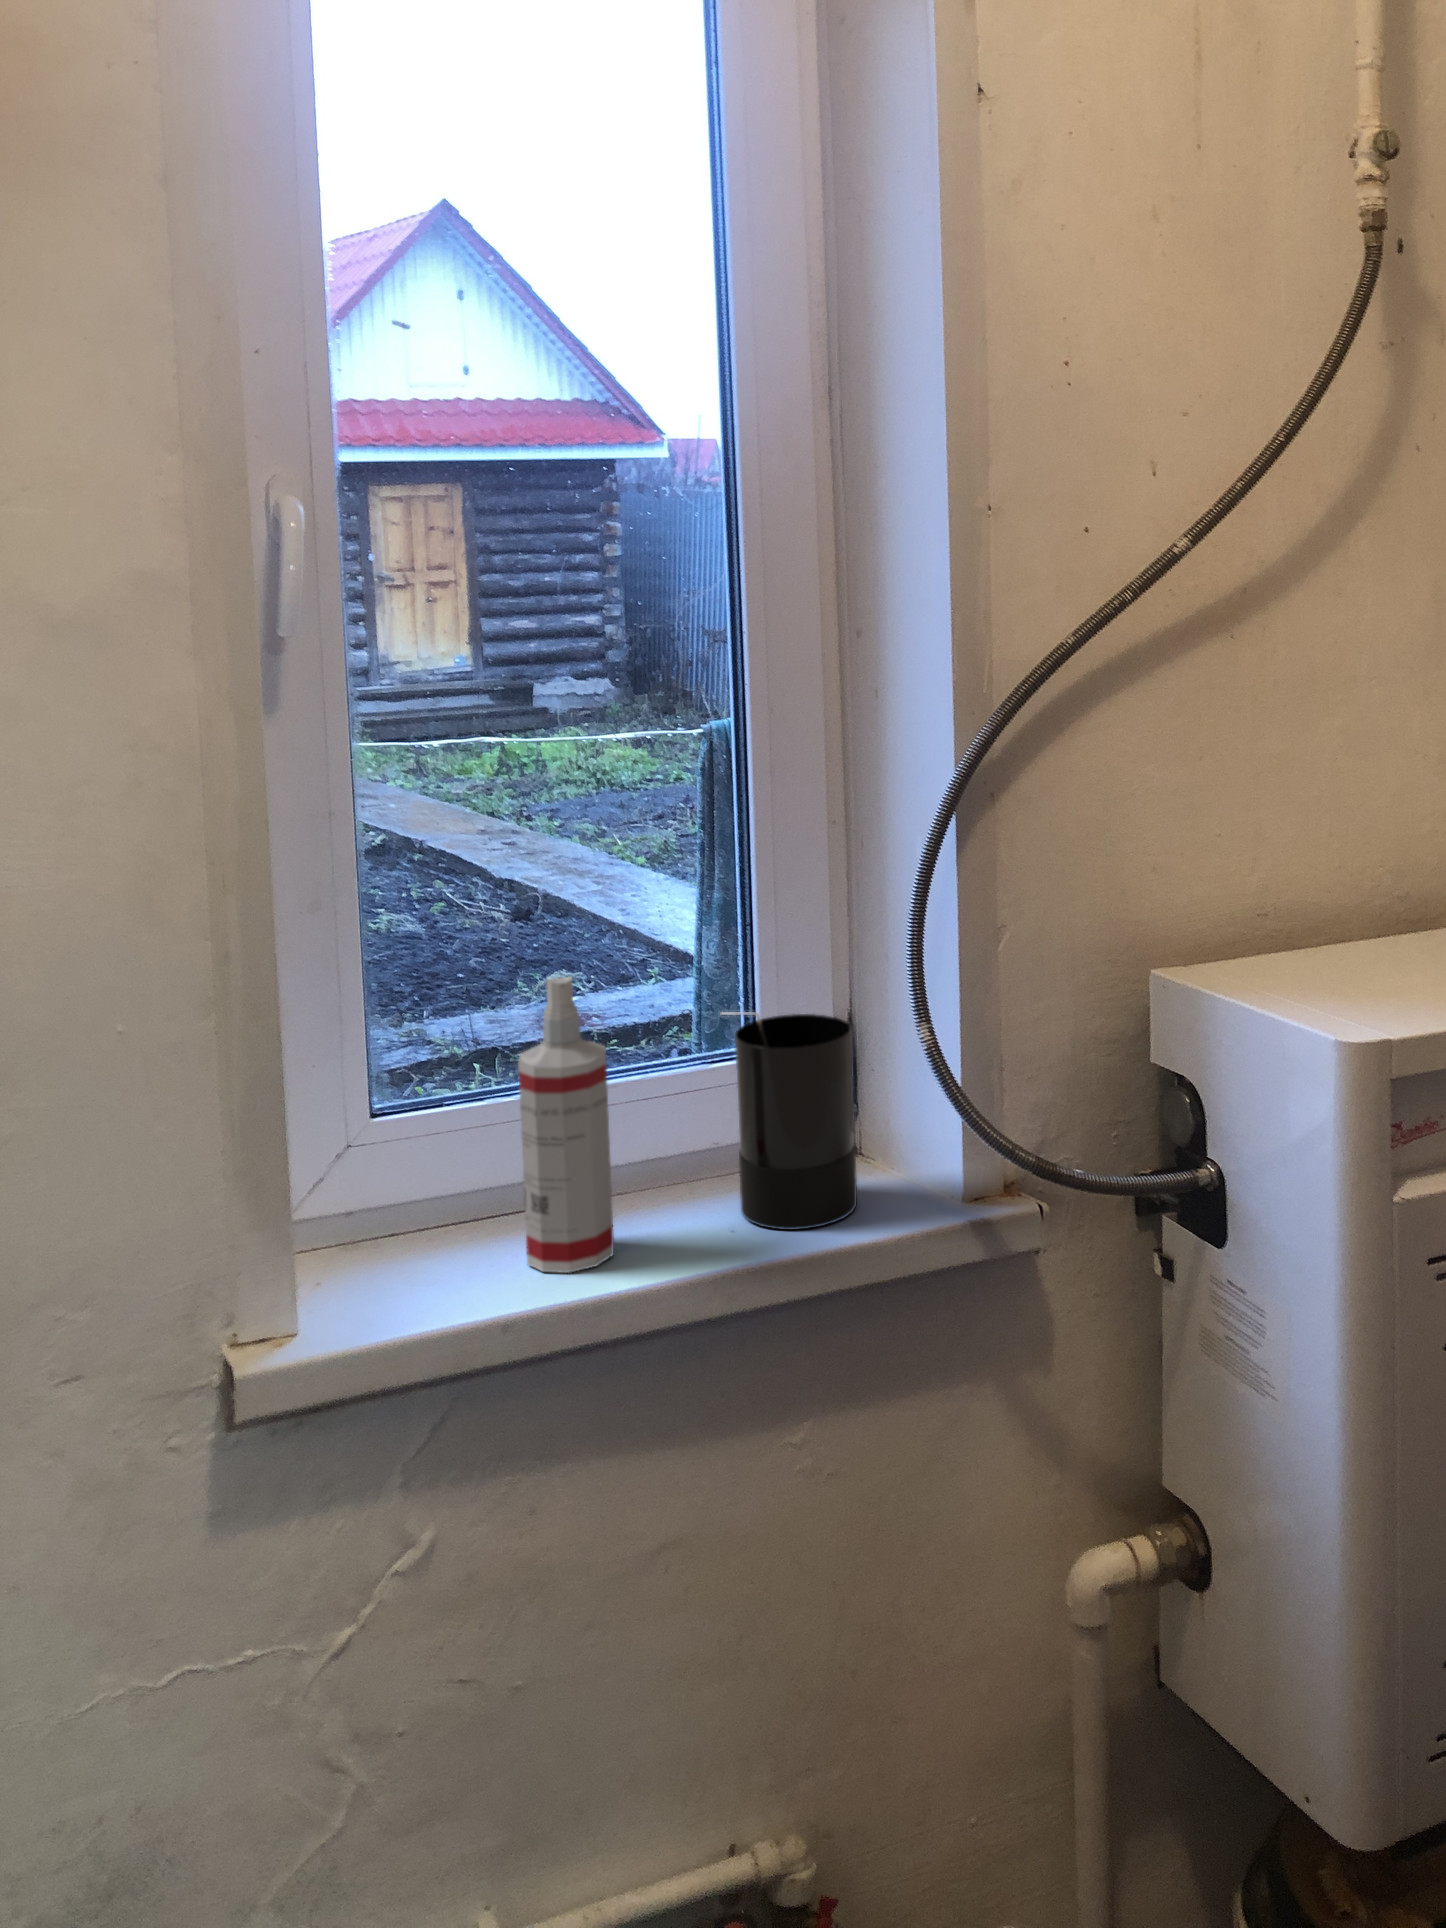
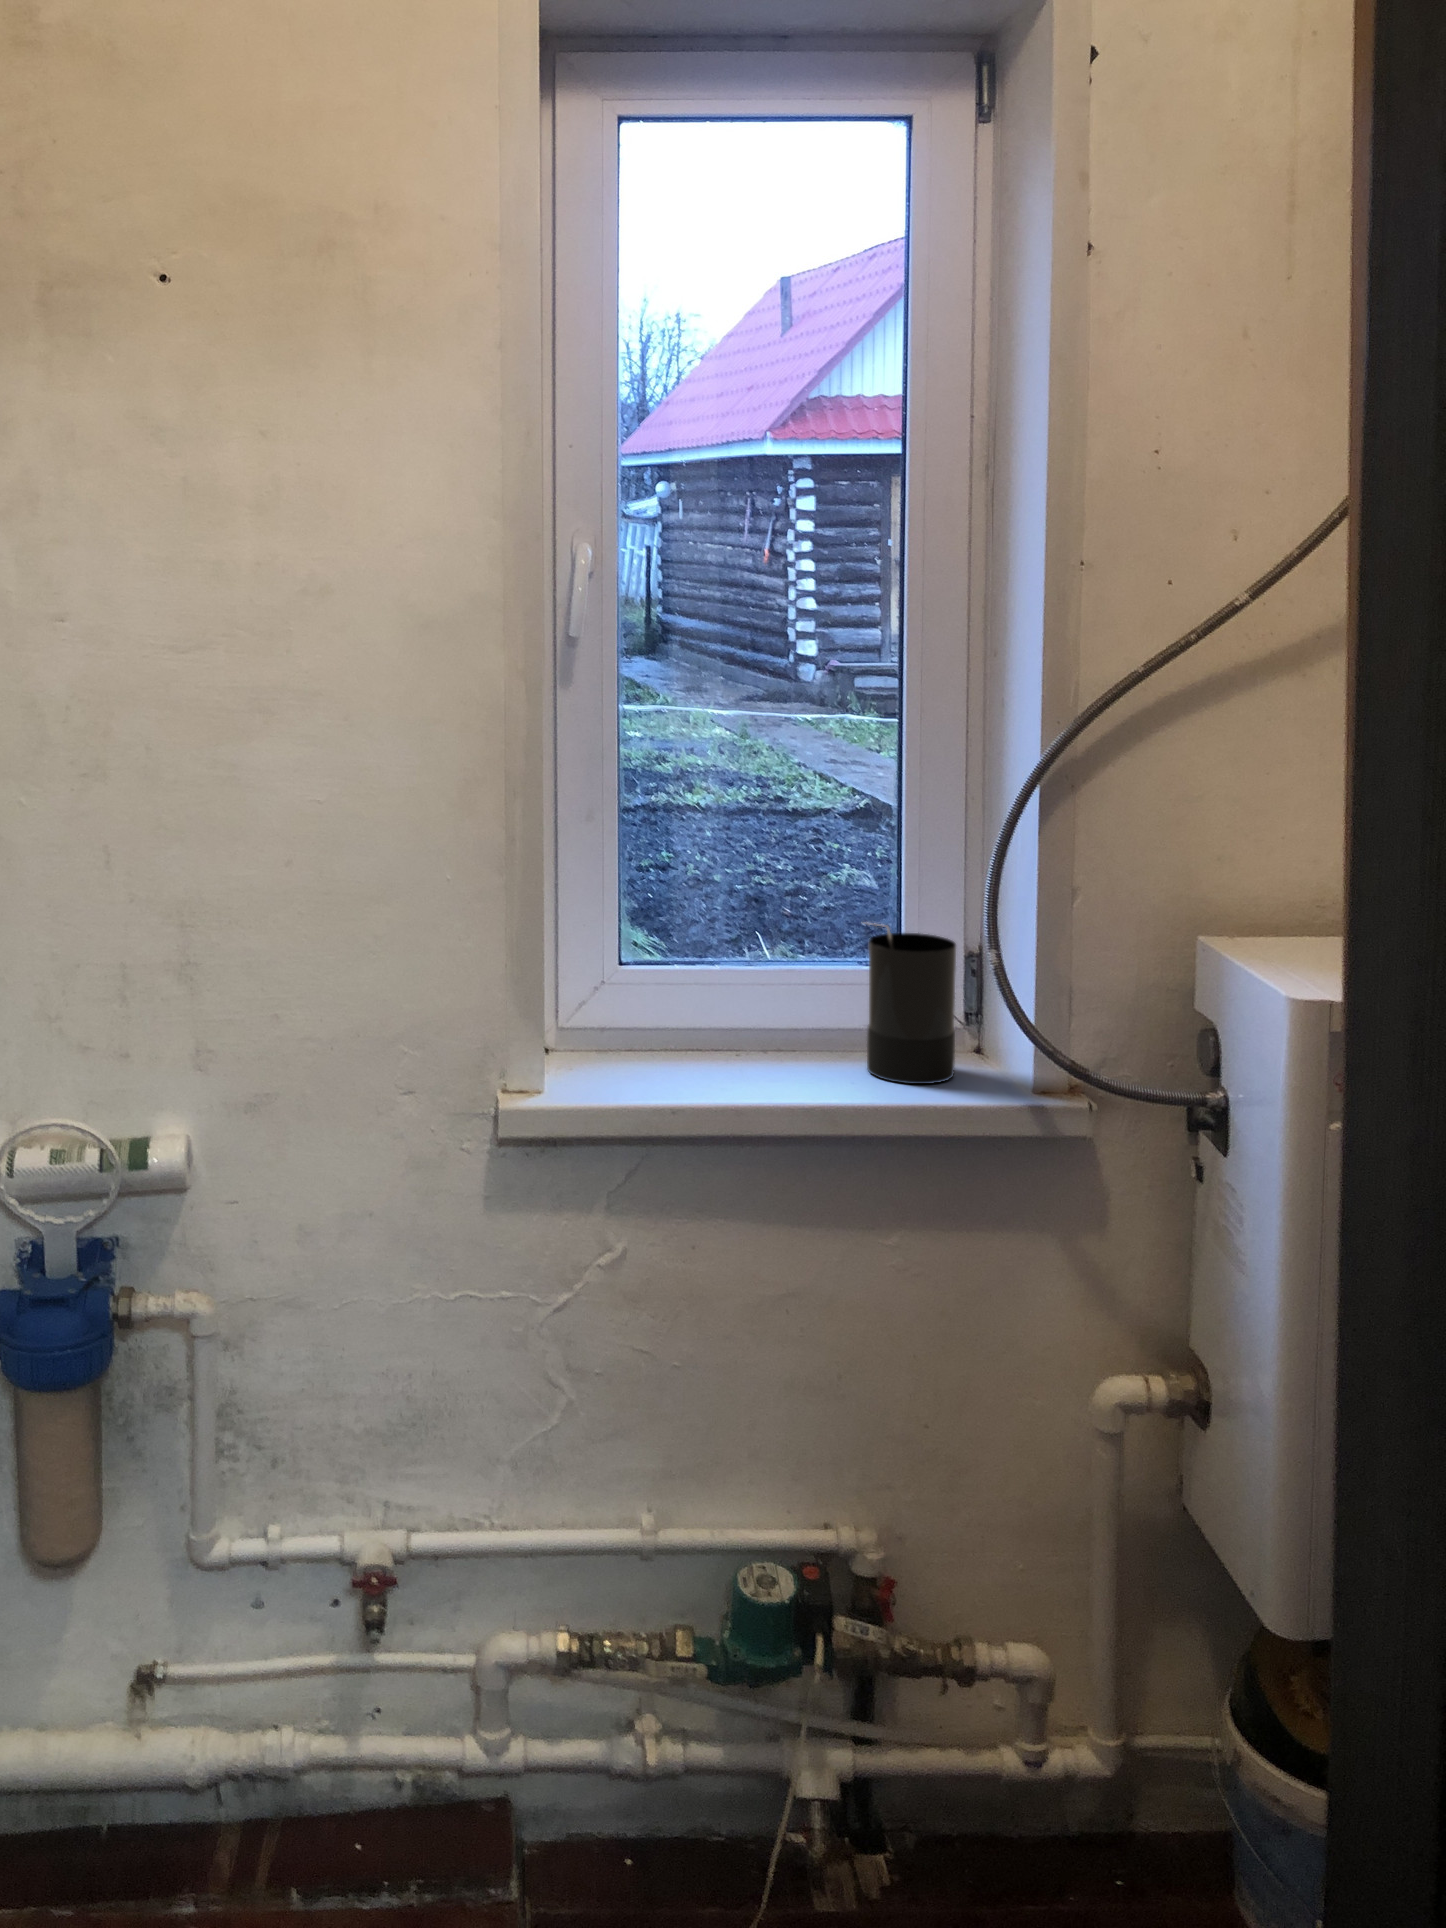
spray bottle: present [518,977,614,1273] -> none [711,877,773,1075]

